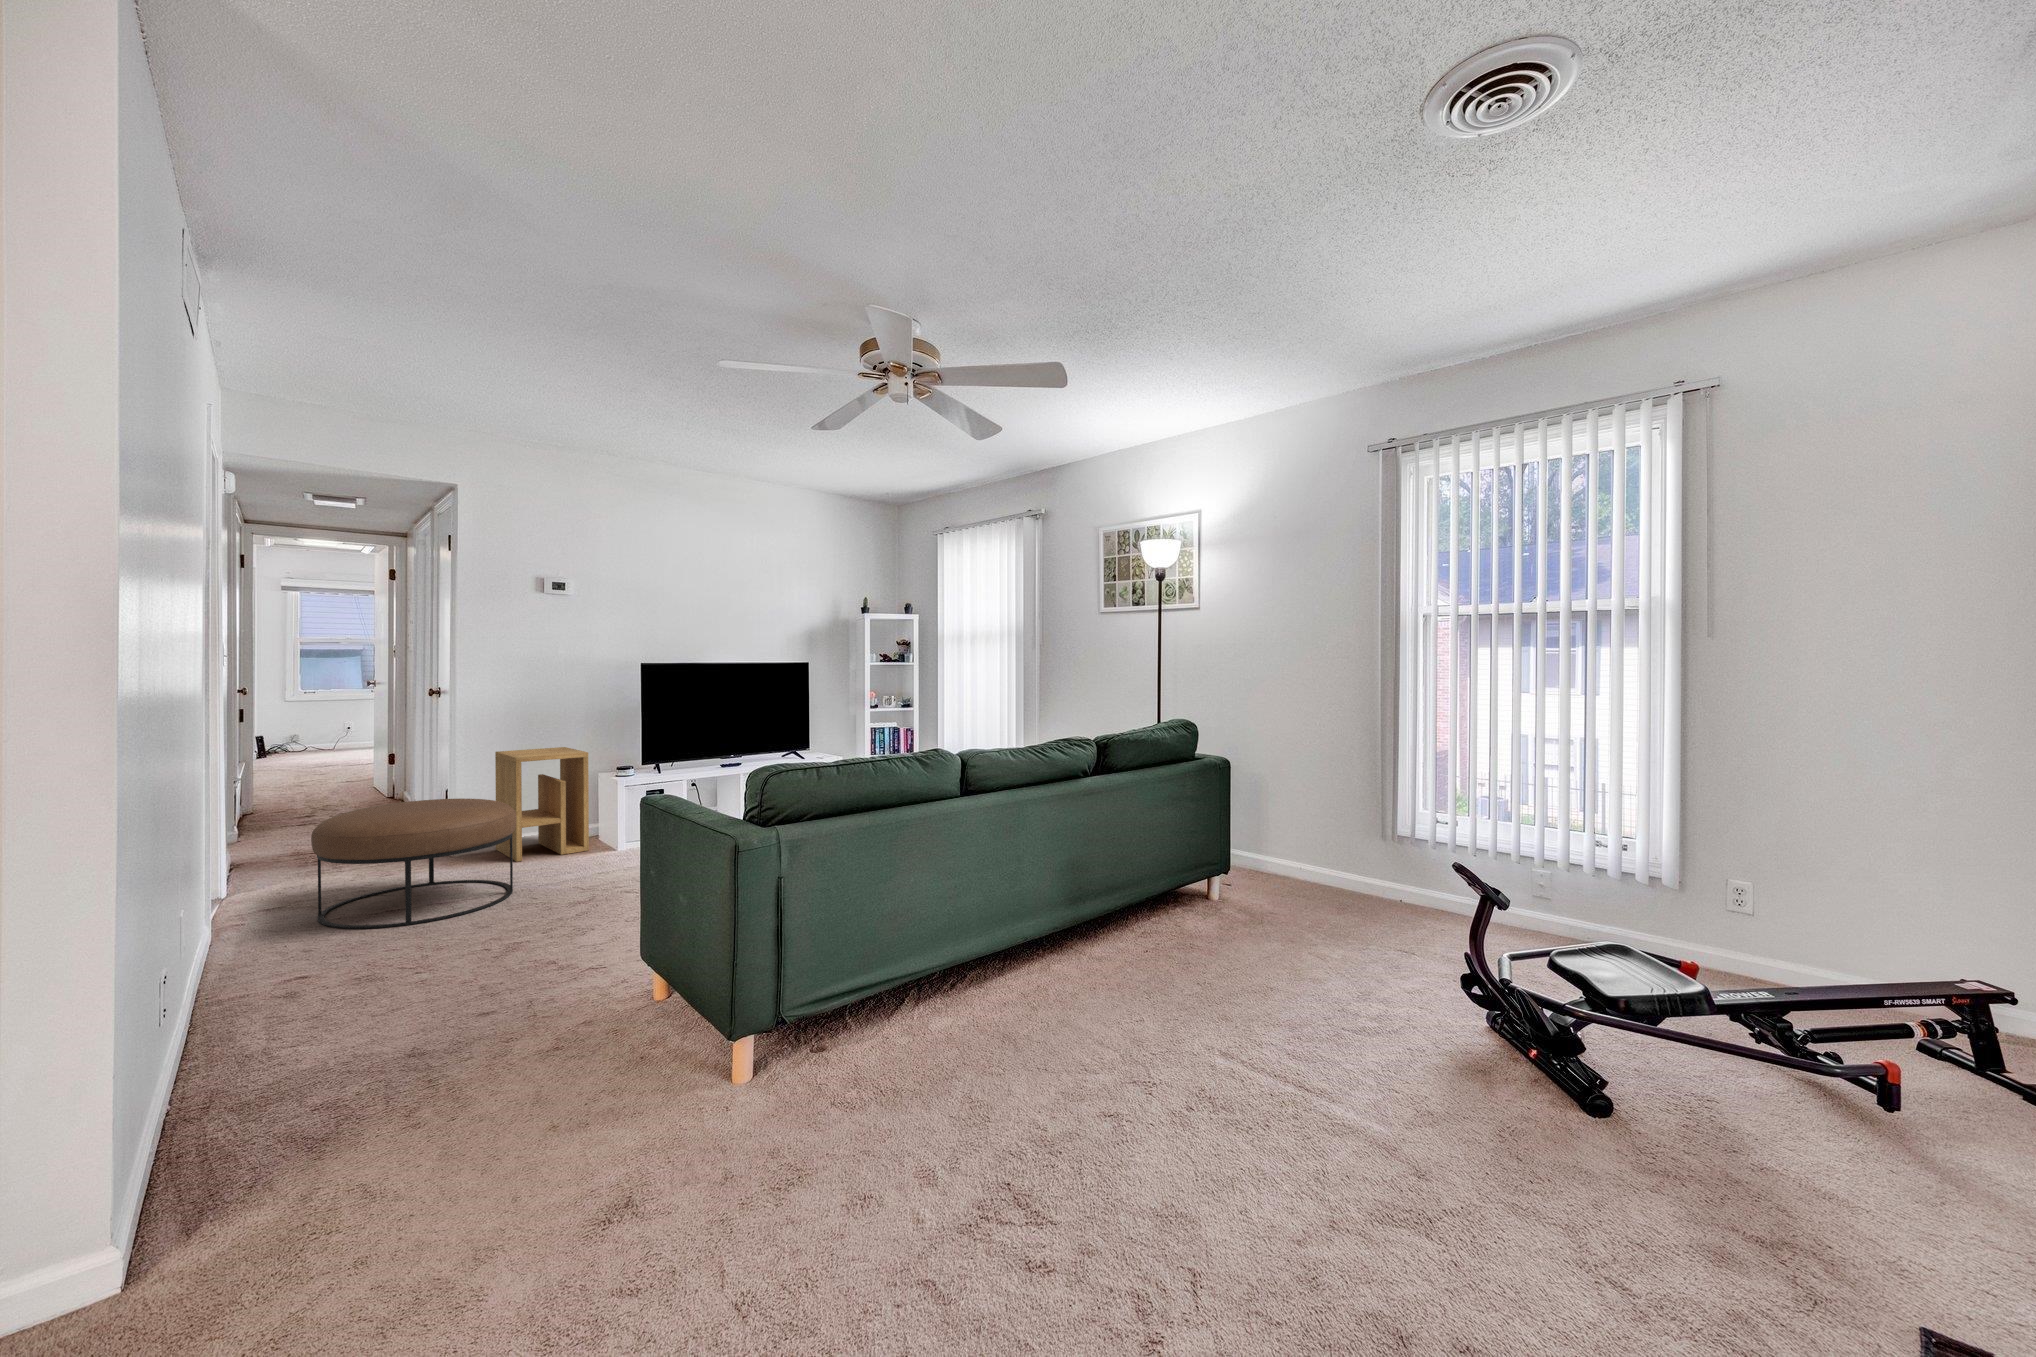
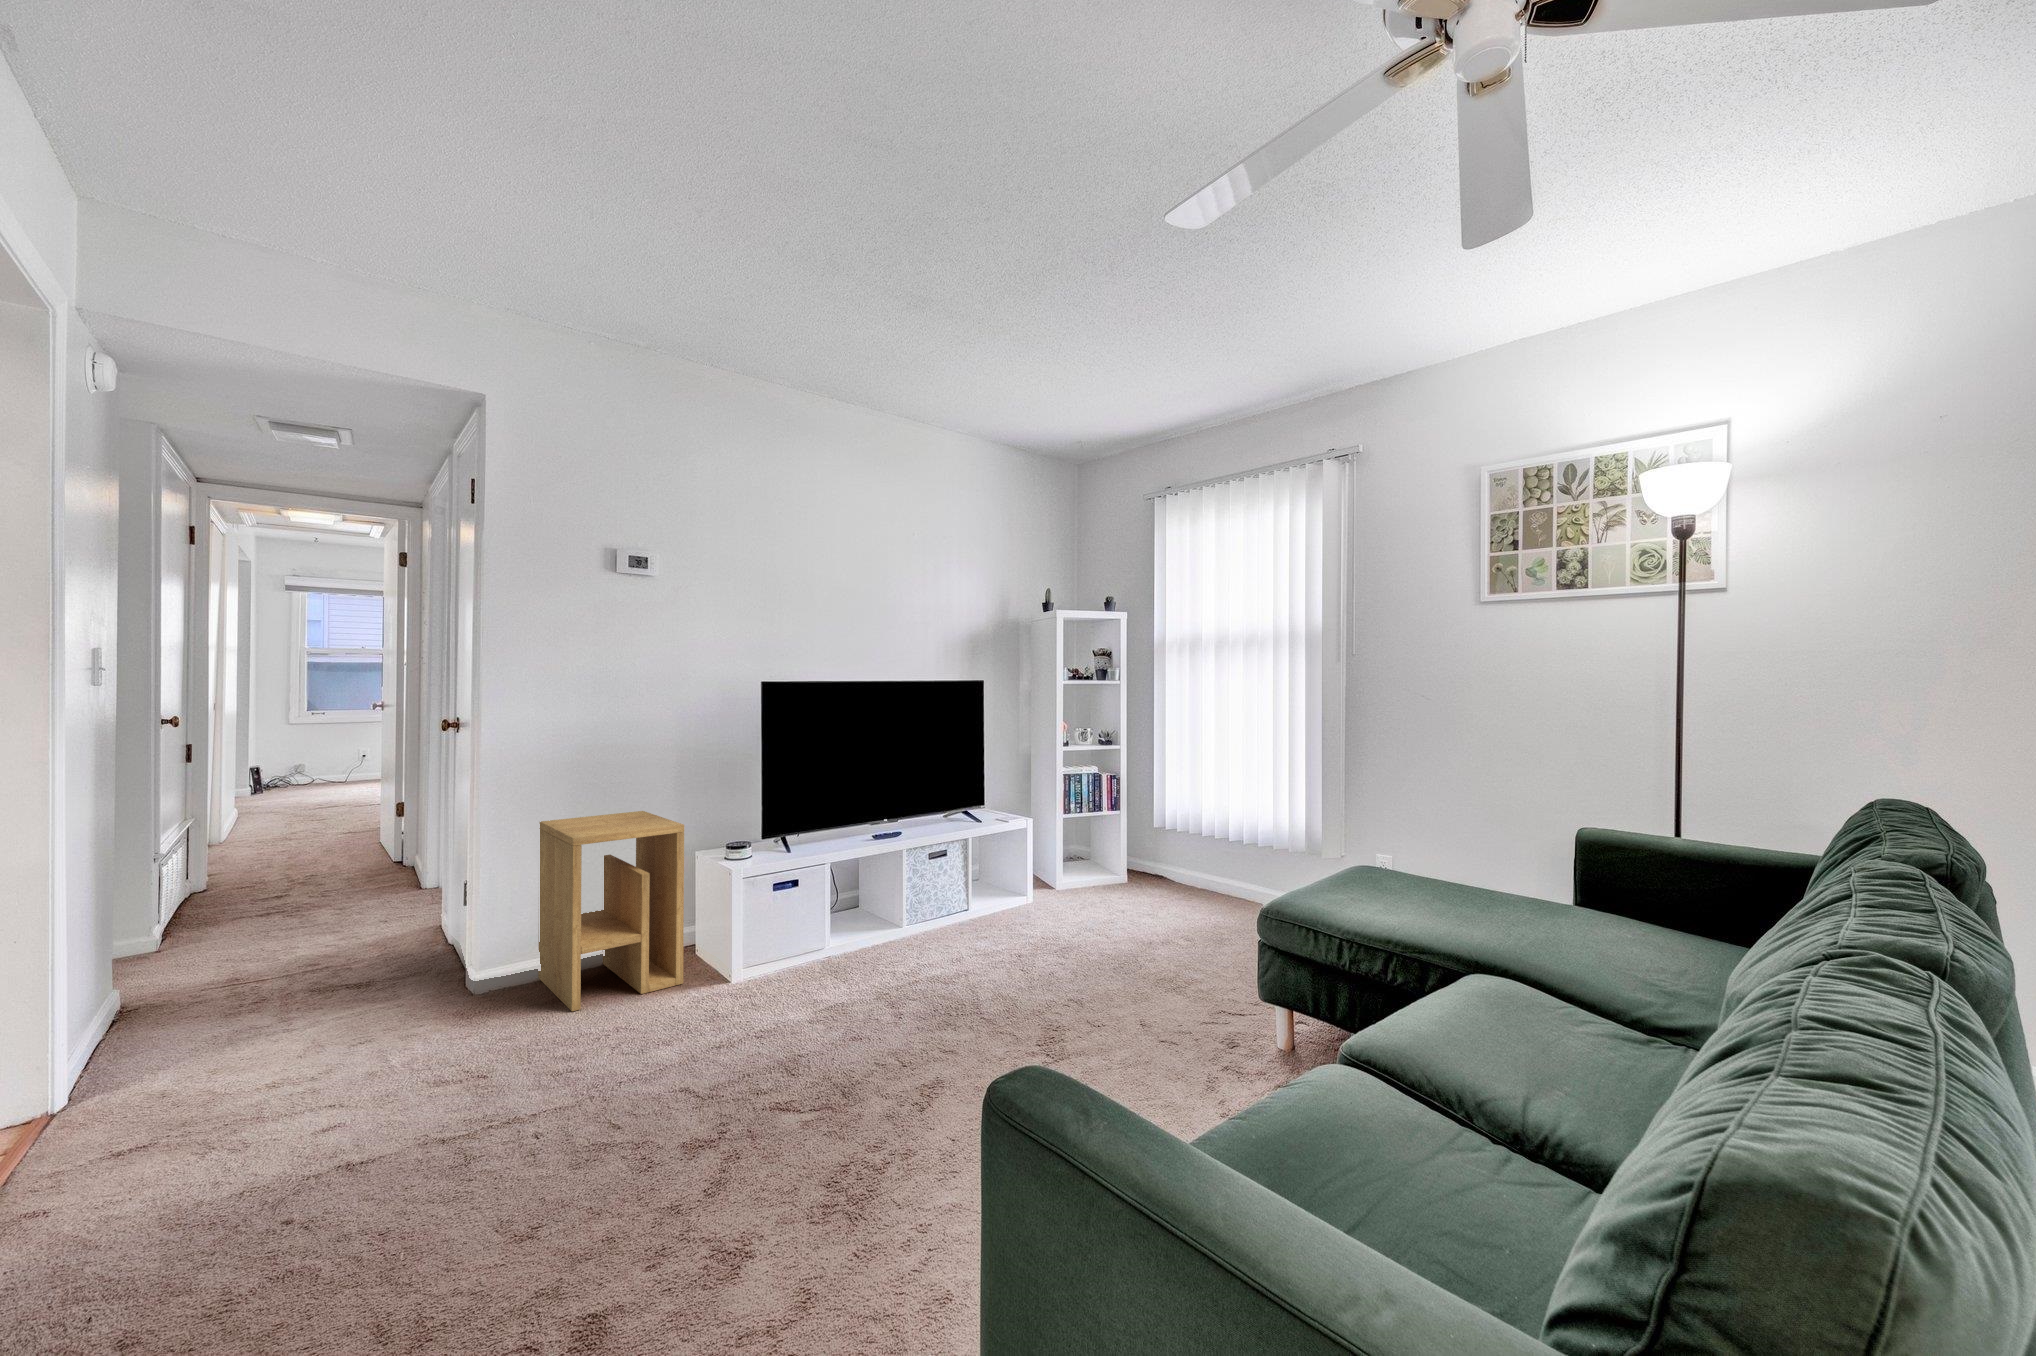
ottoman: present [311,799,516,929] -> none [187,923,577,1234]

